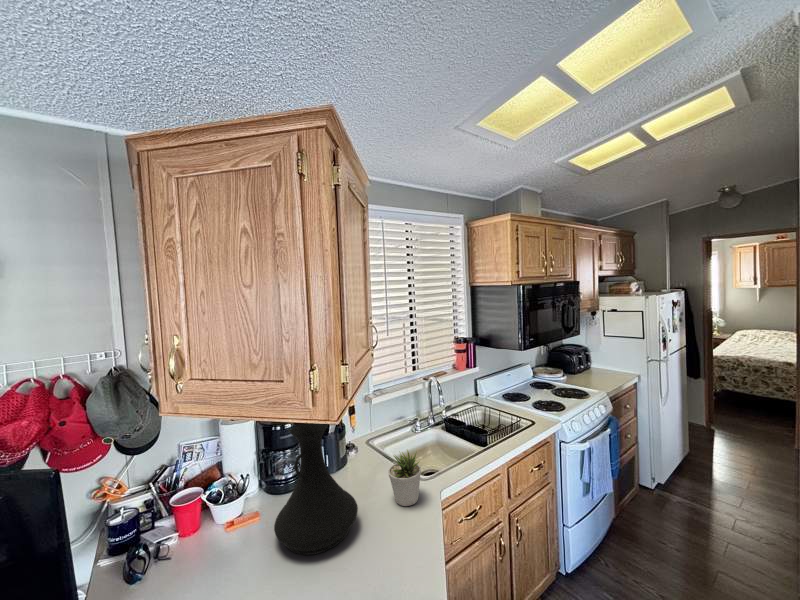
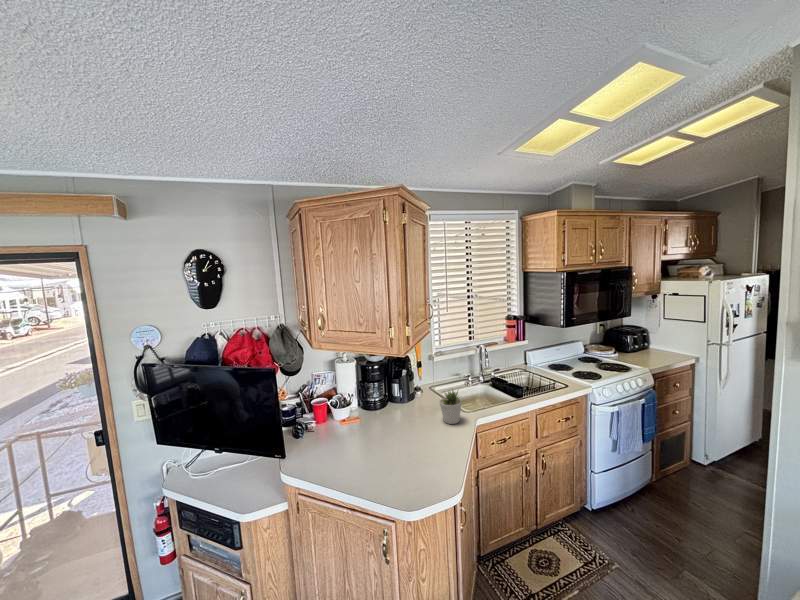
vase: present [274,424,358,555] -> none [368,364,418,439]

